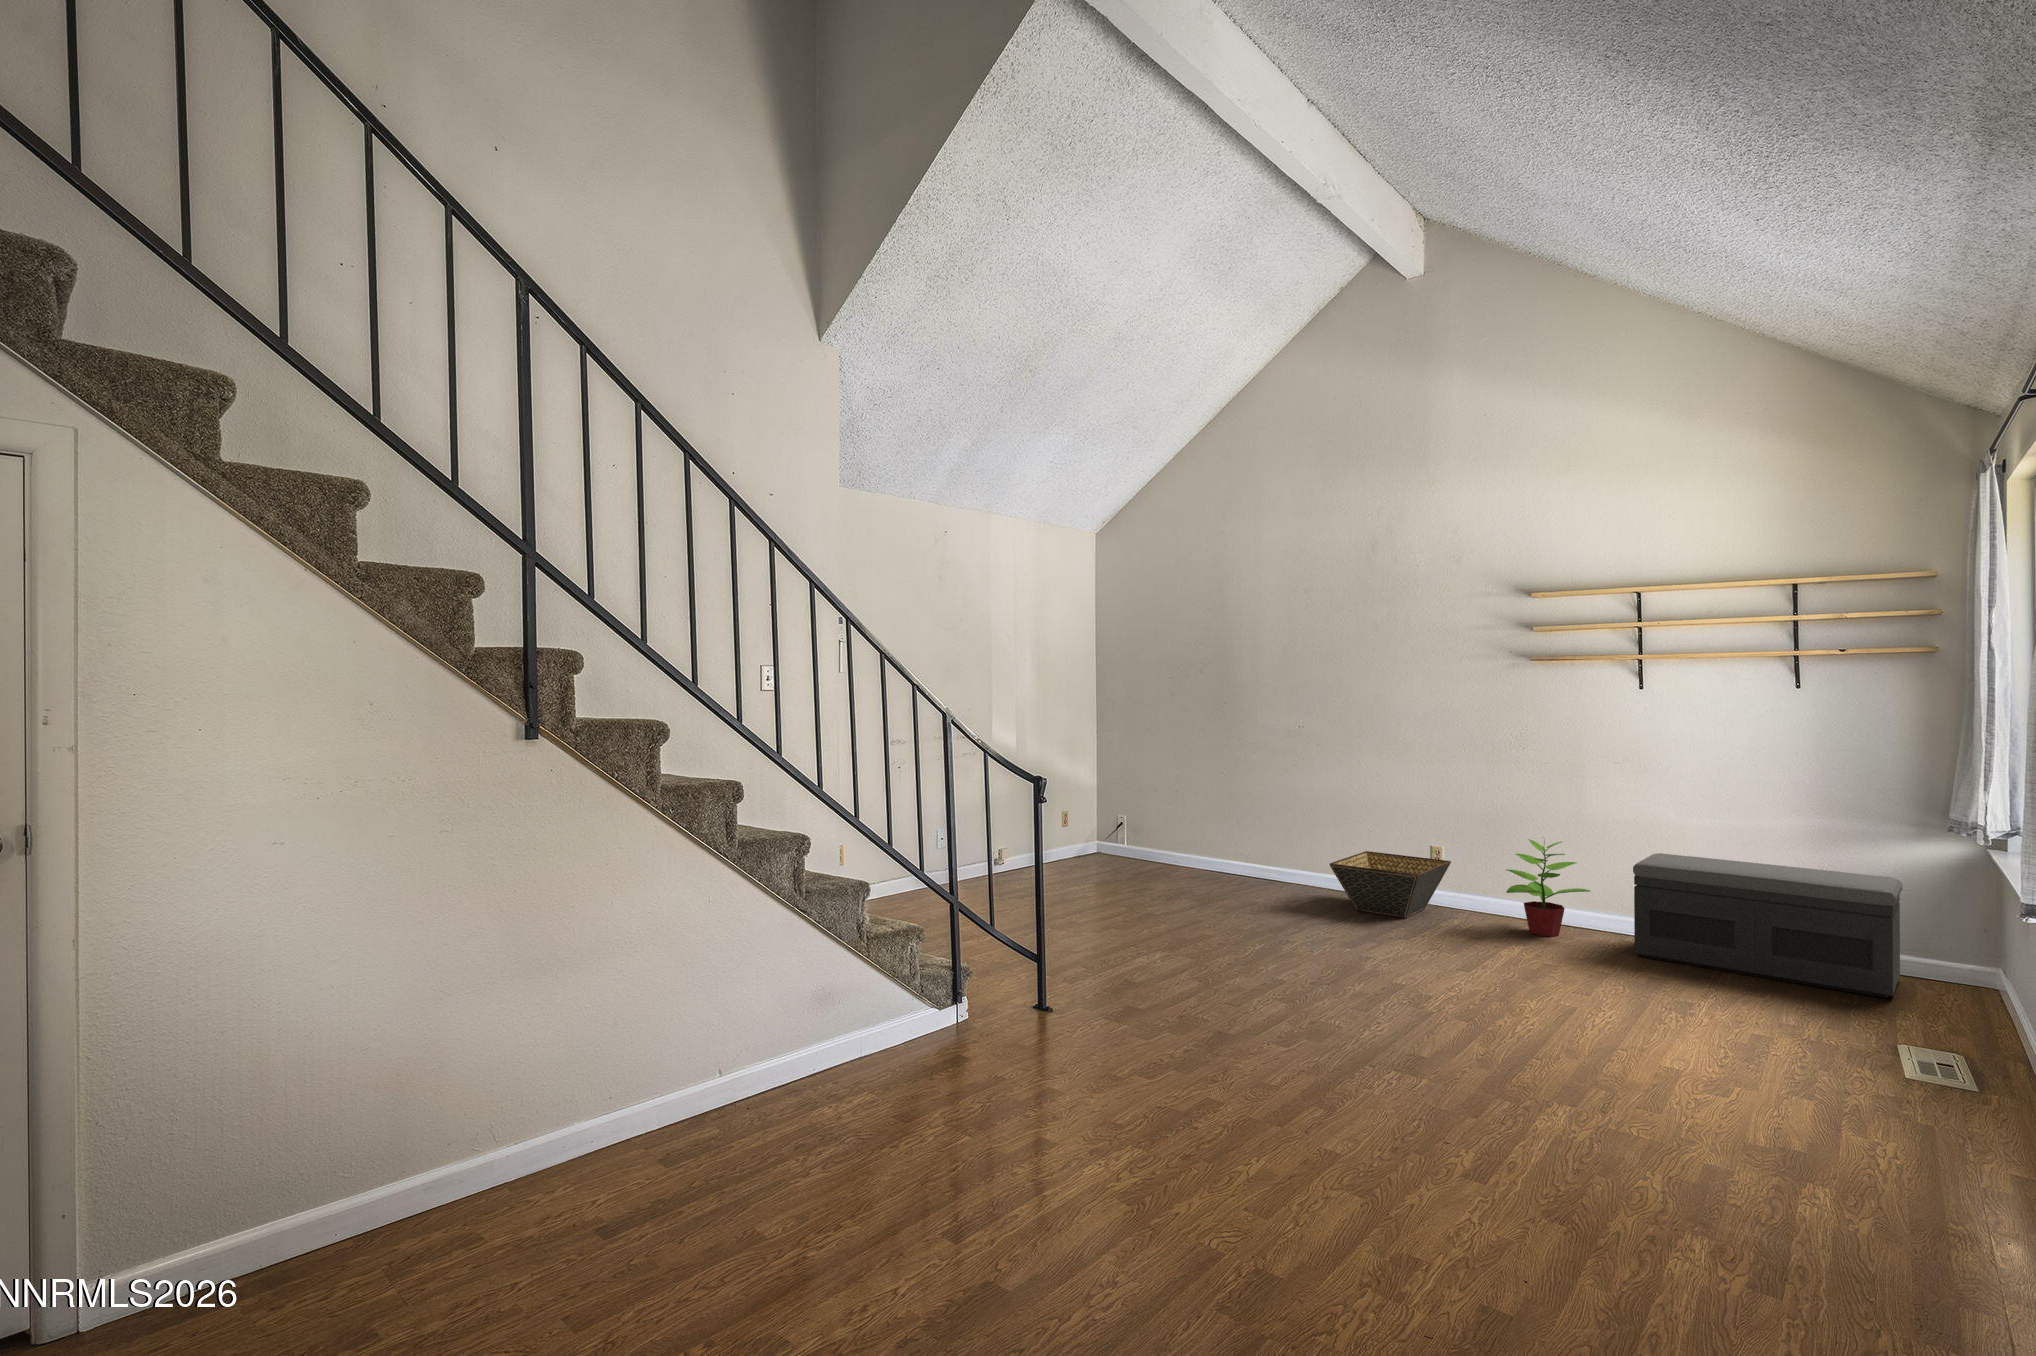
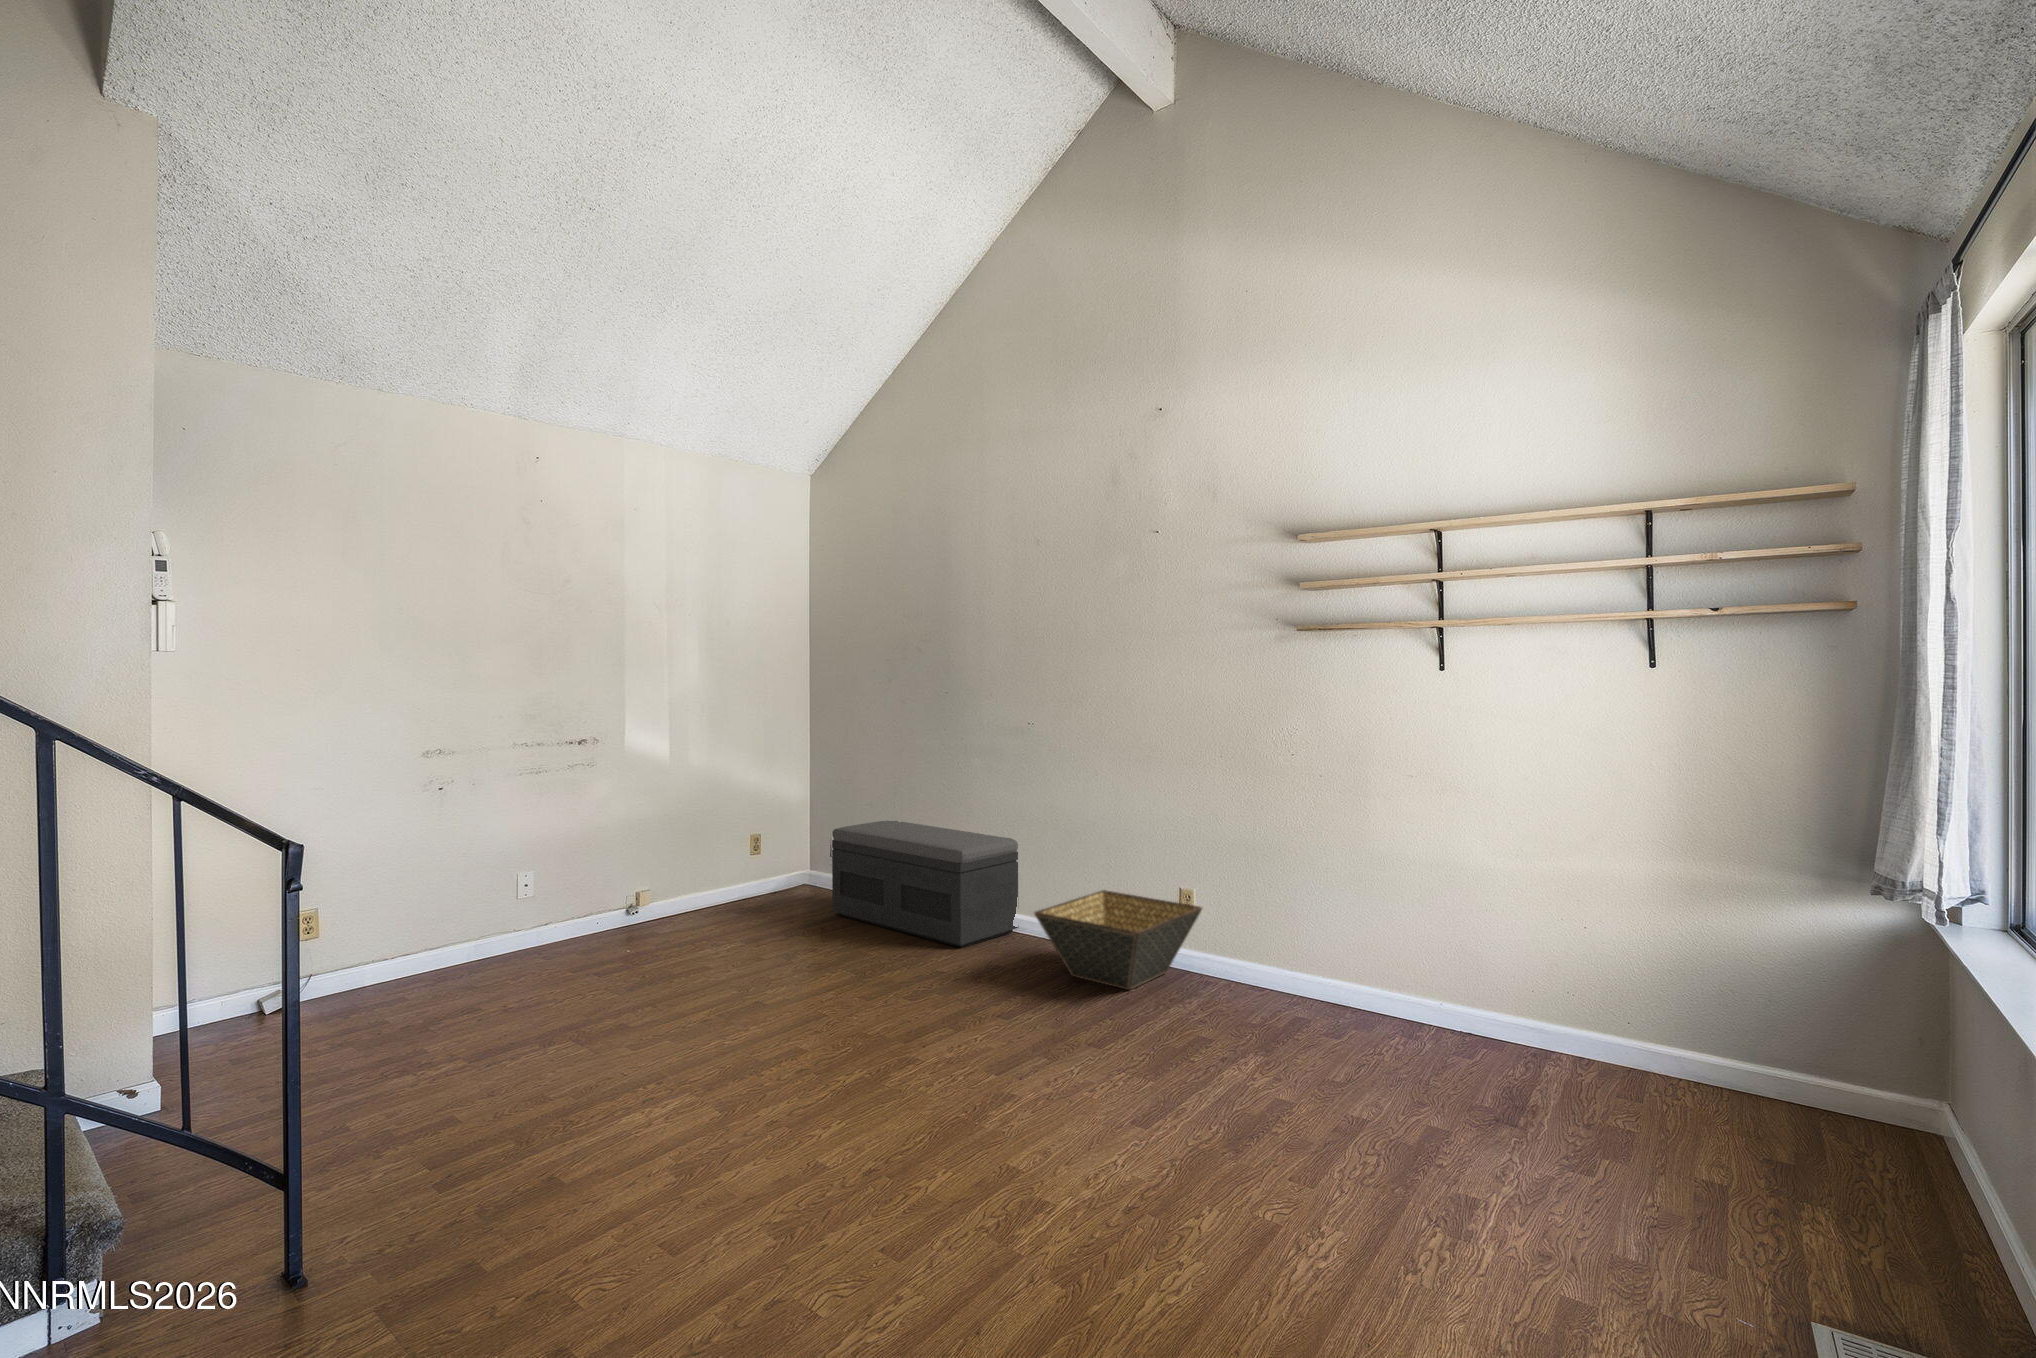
potted plant: present [1506,839,1591,937] -> none [1250,879,1365,1024]
storage bench: present [1633,853,1902,998] -> present [832,821,1018,948]

